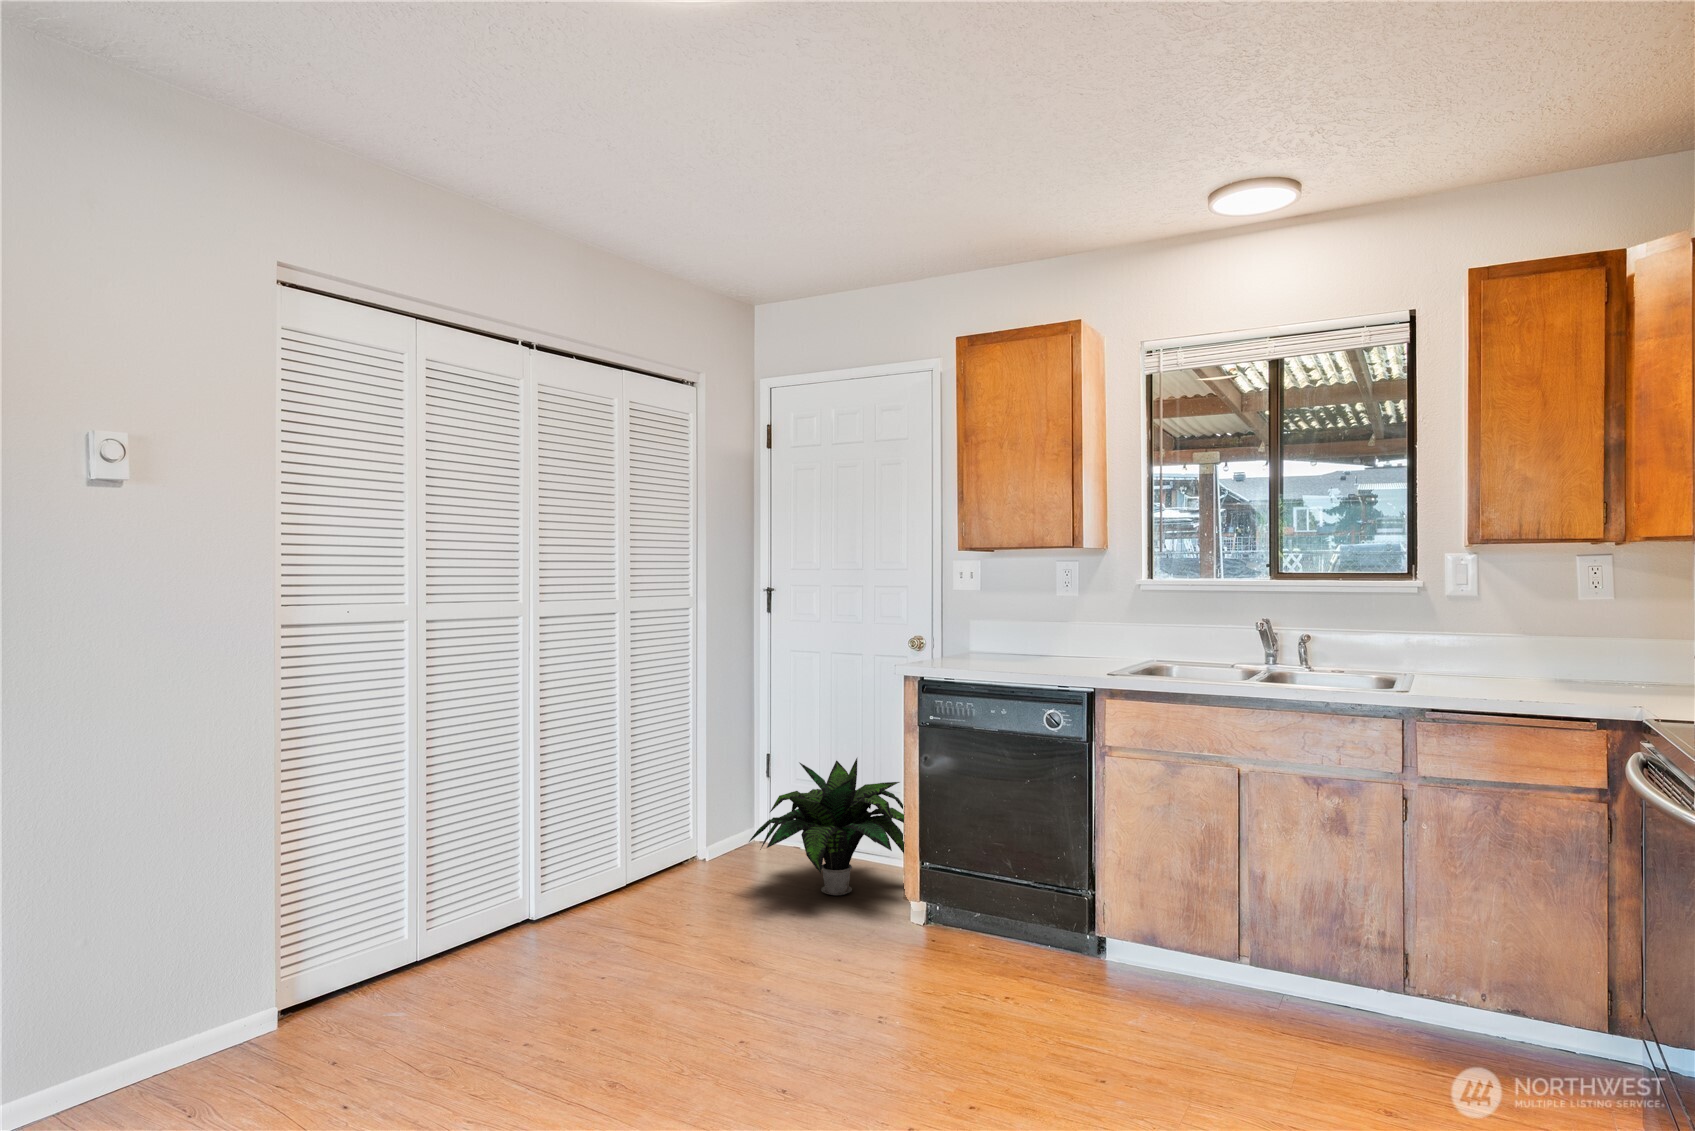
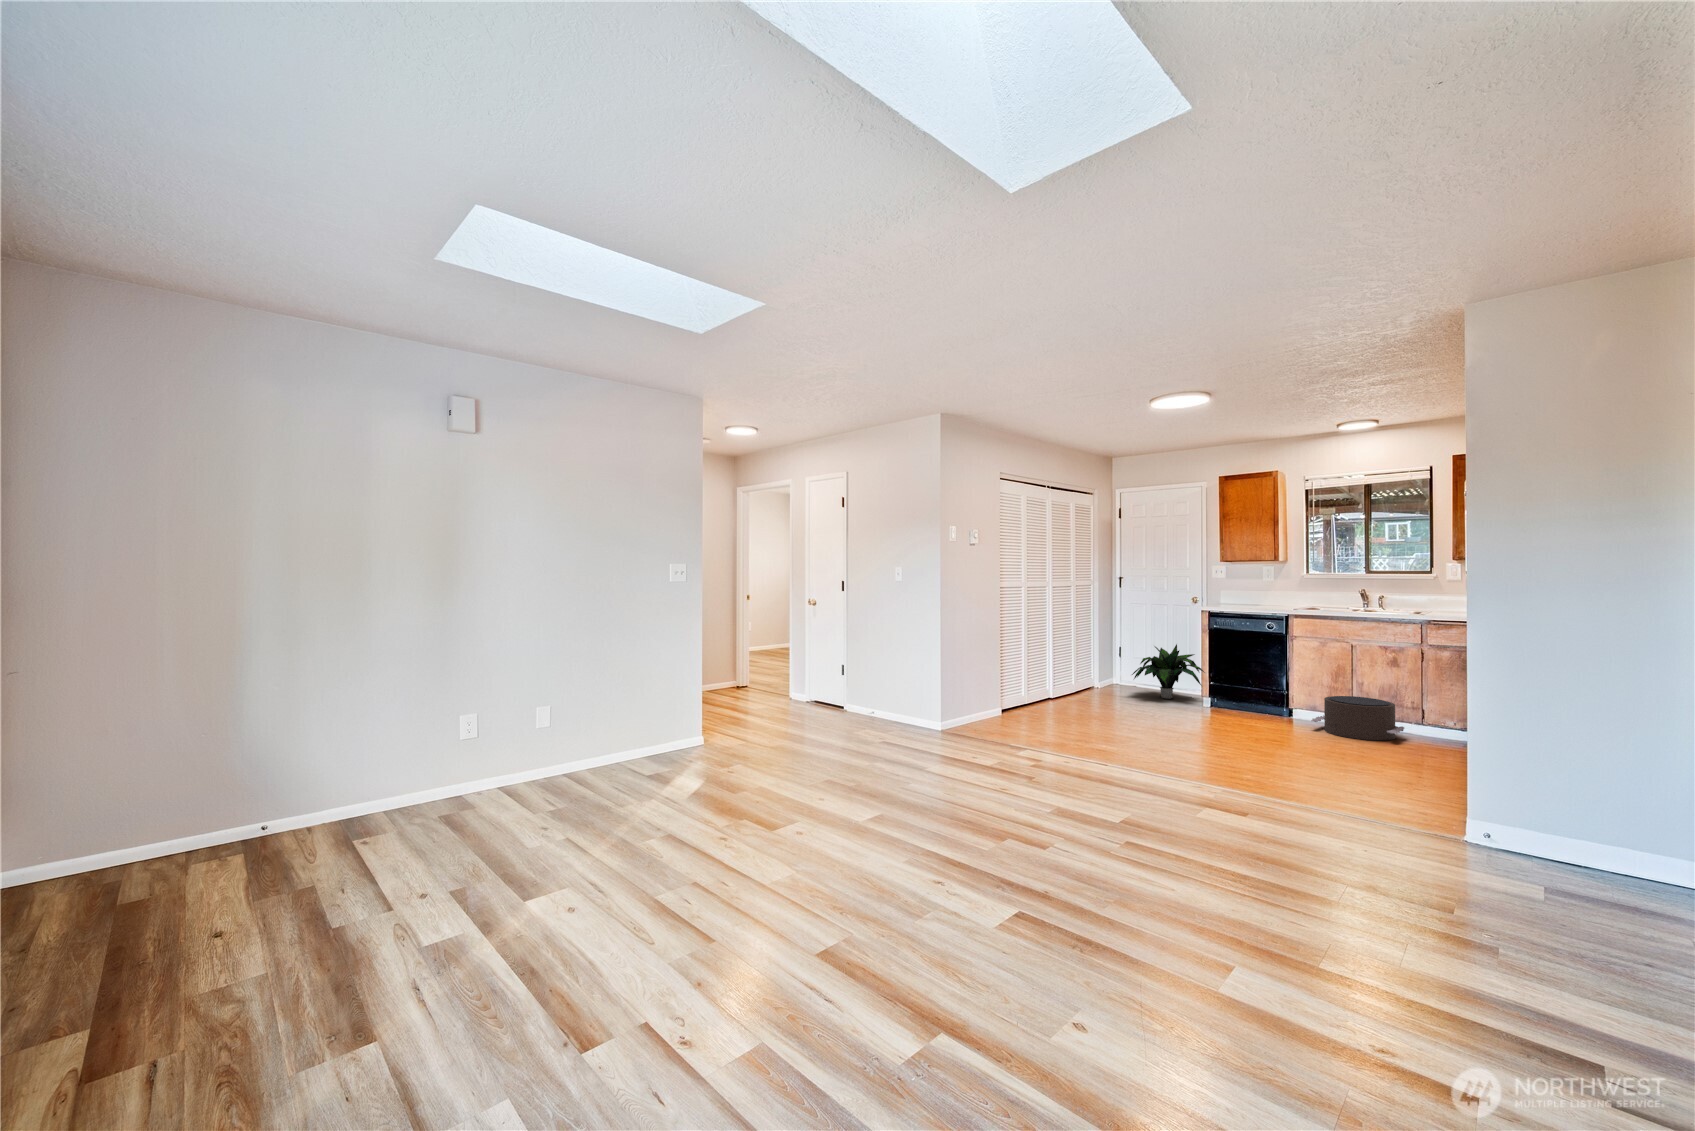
pouf: none [1133,920,1371,1085] -> present [1311,696,1404,740]

